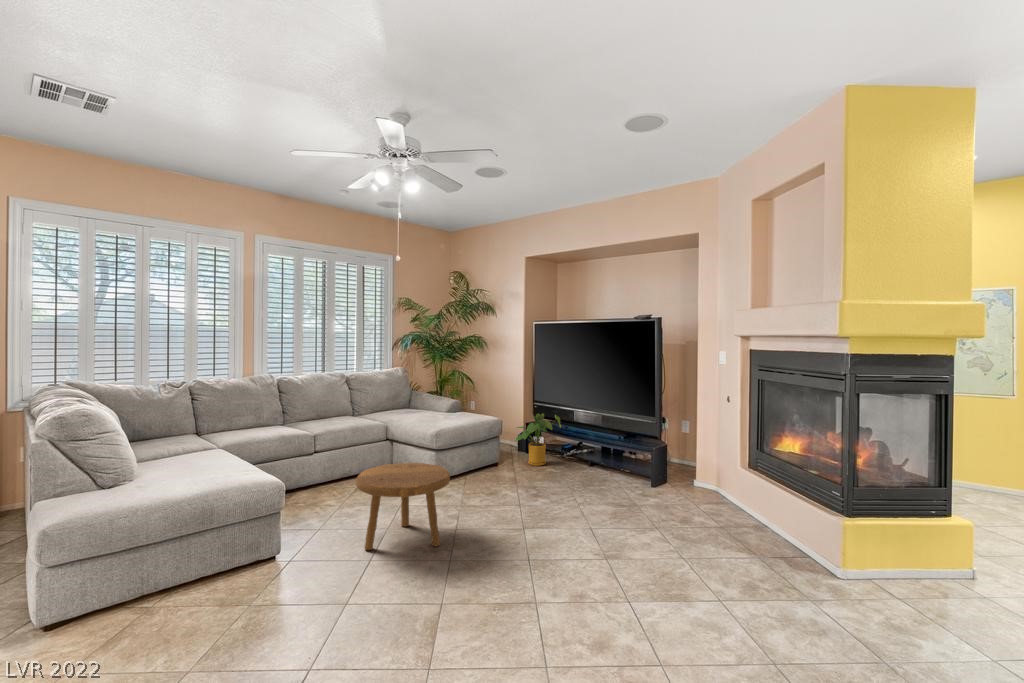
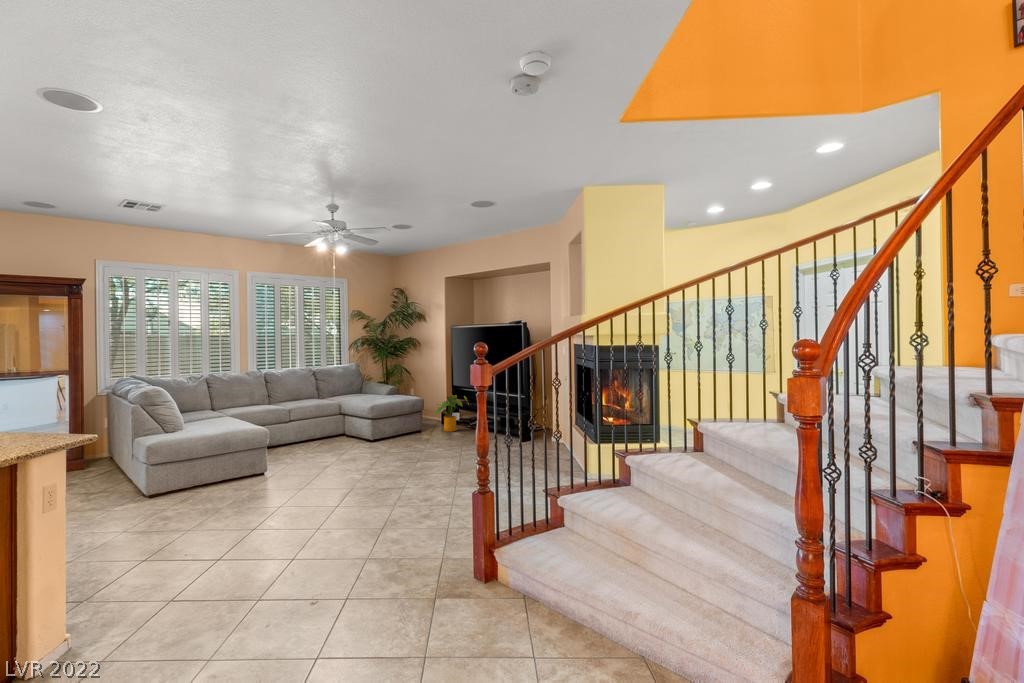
footstool: present [356,463,450,550] -> none [313,422,371,470]

